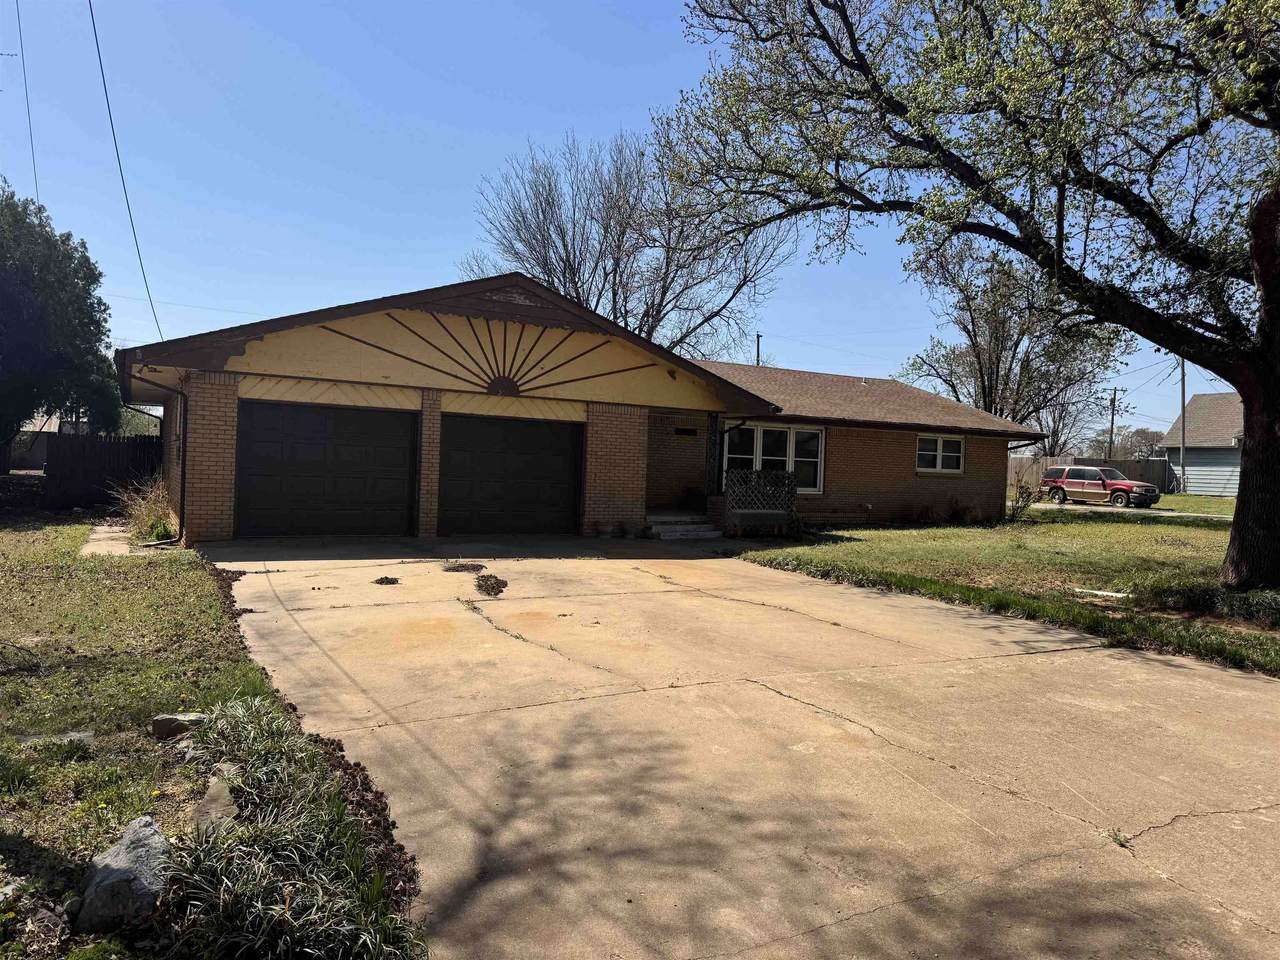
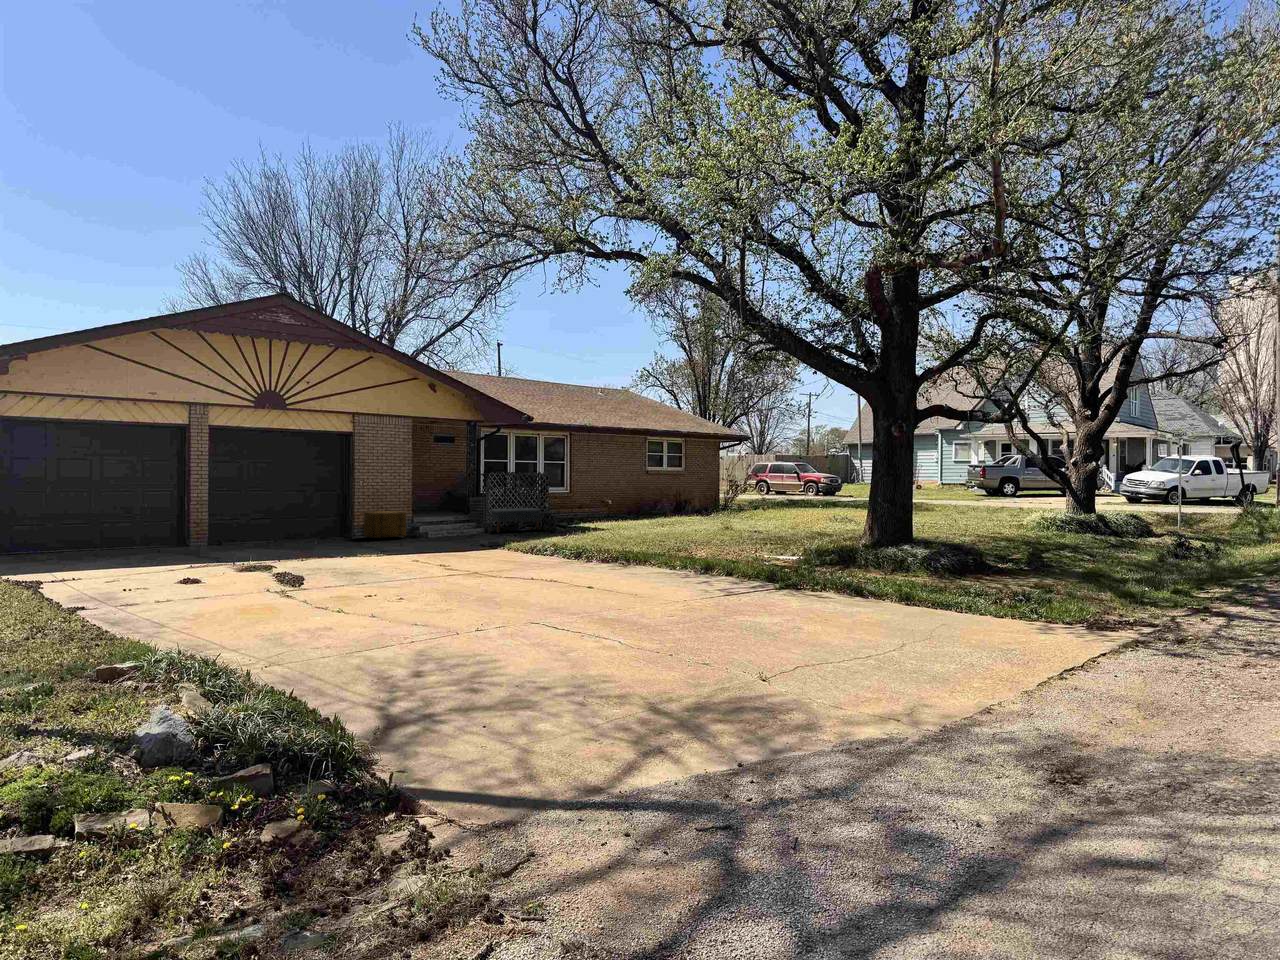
cardboard box: none [595,507,639,537] -> present [364,511,406,538]

